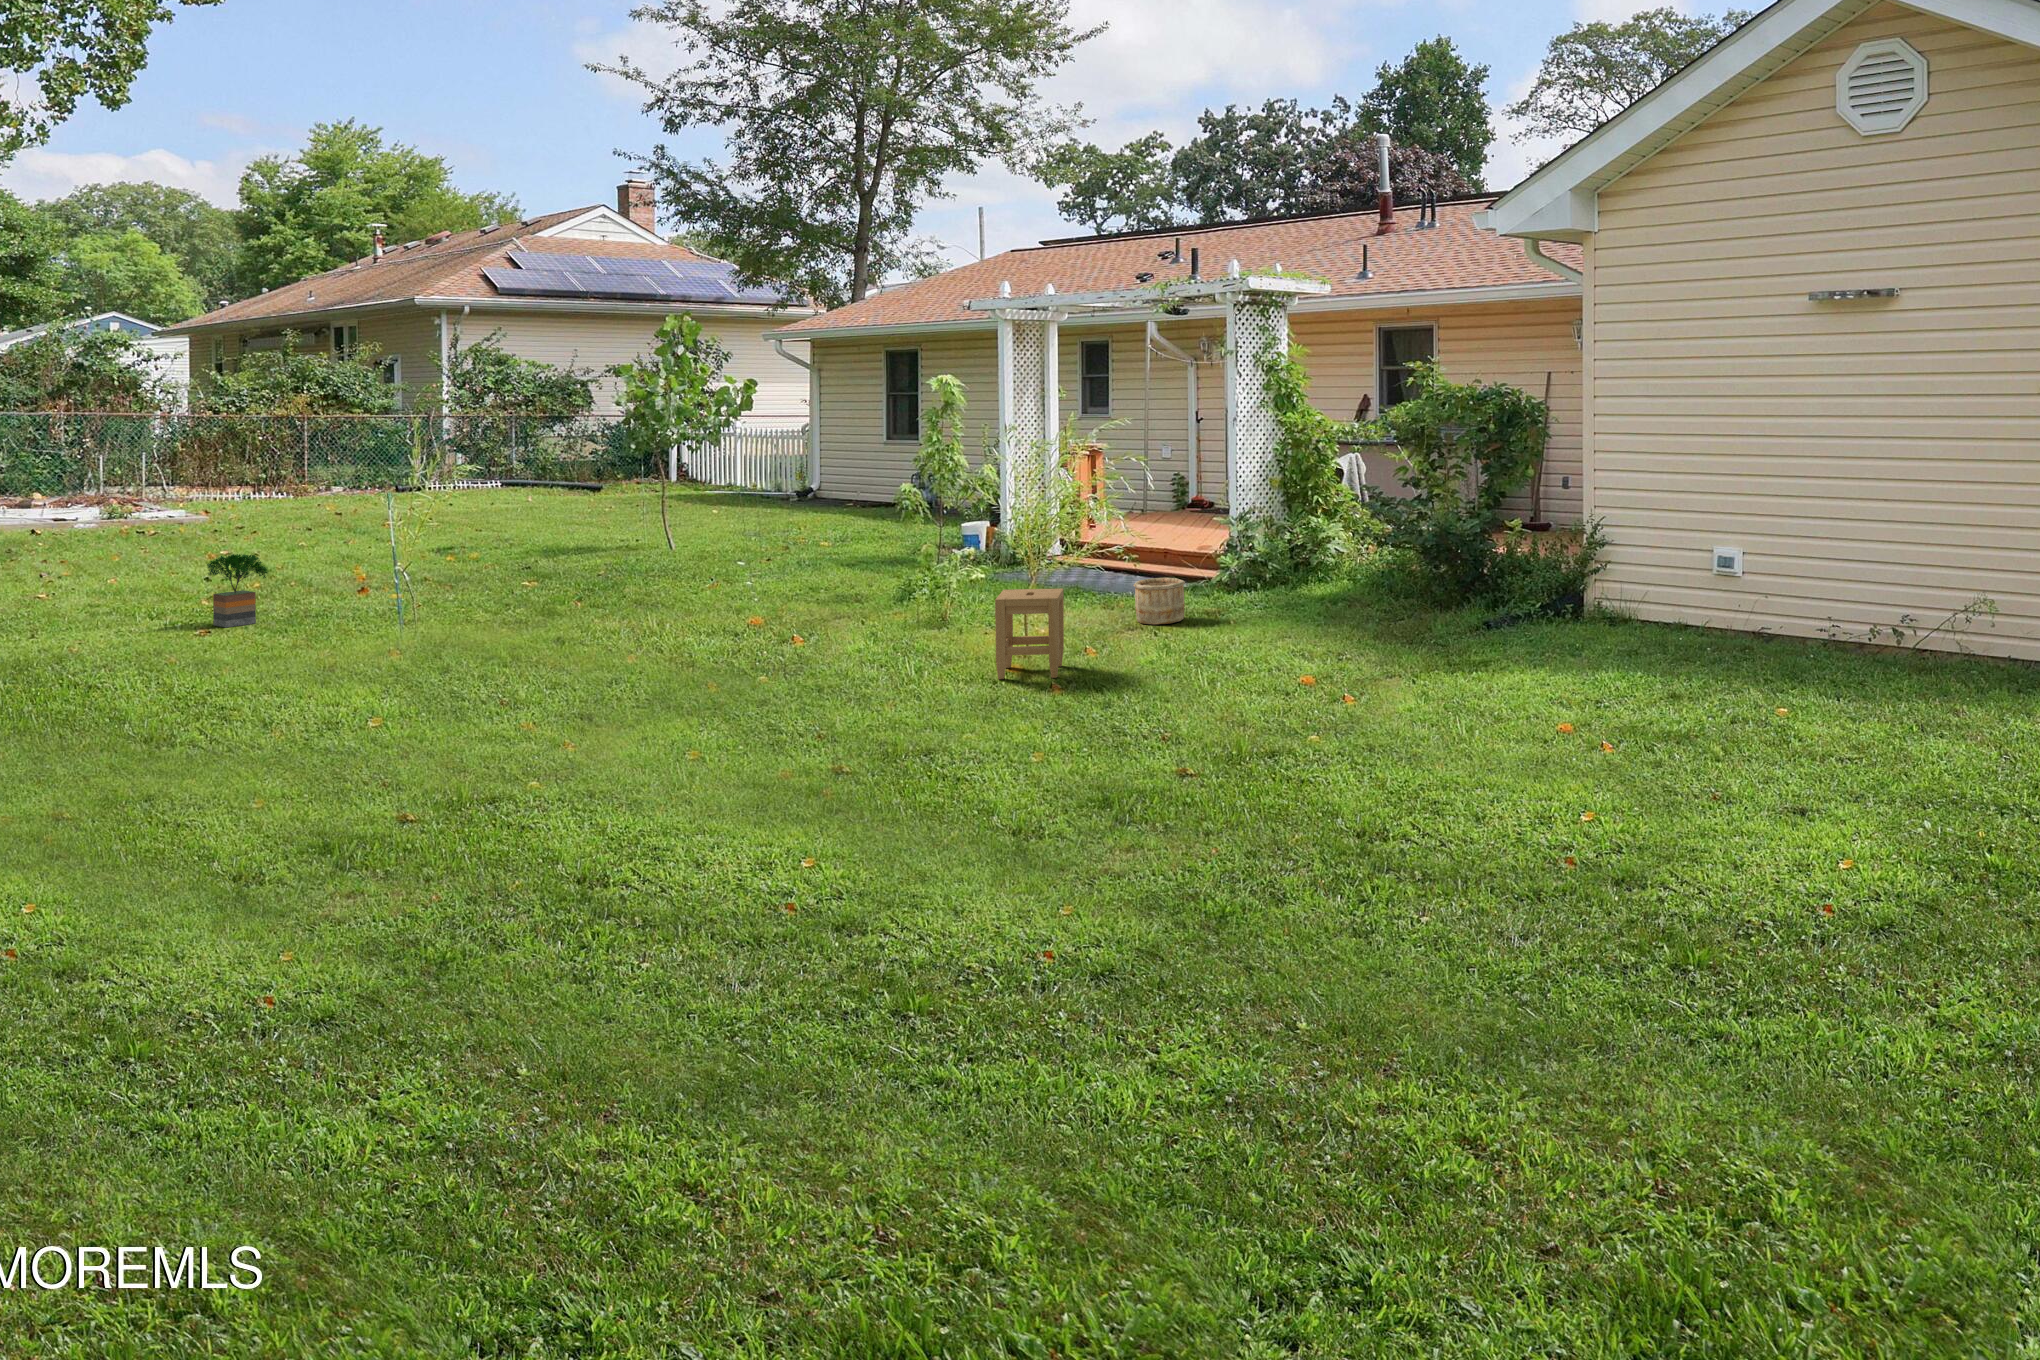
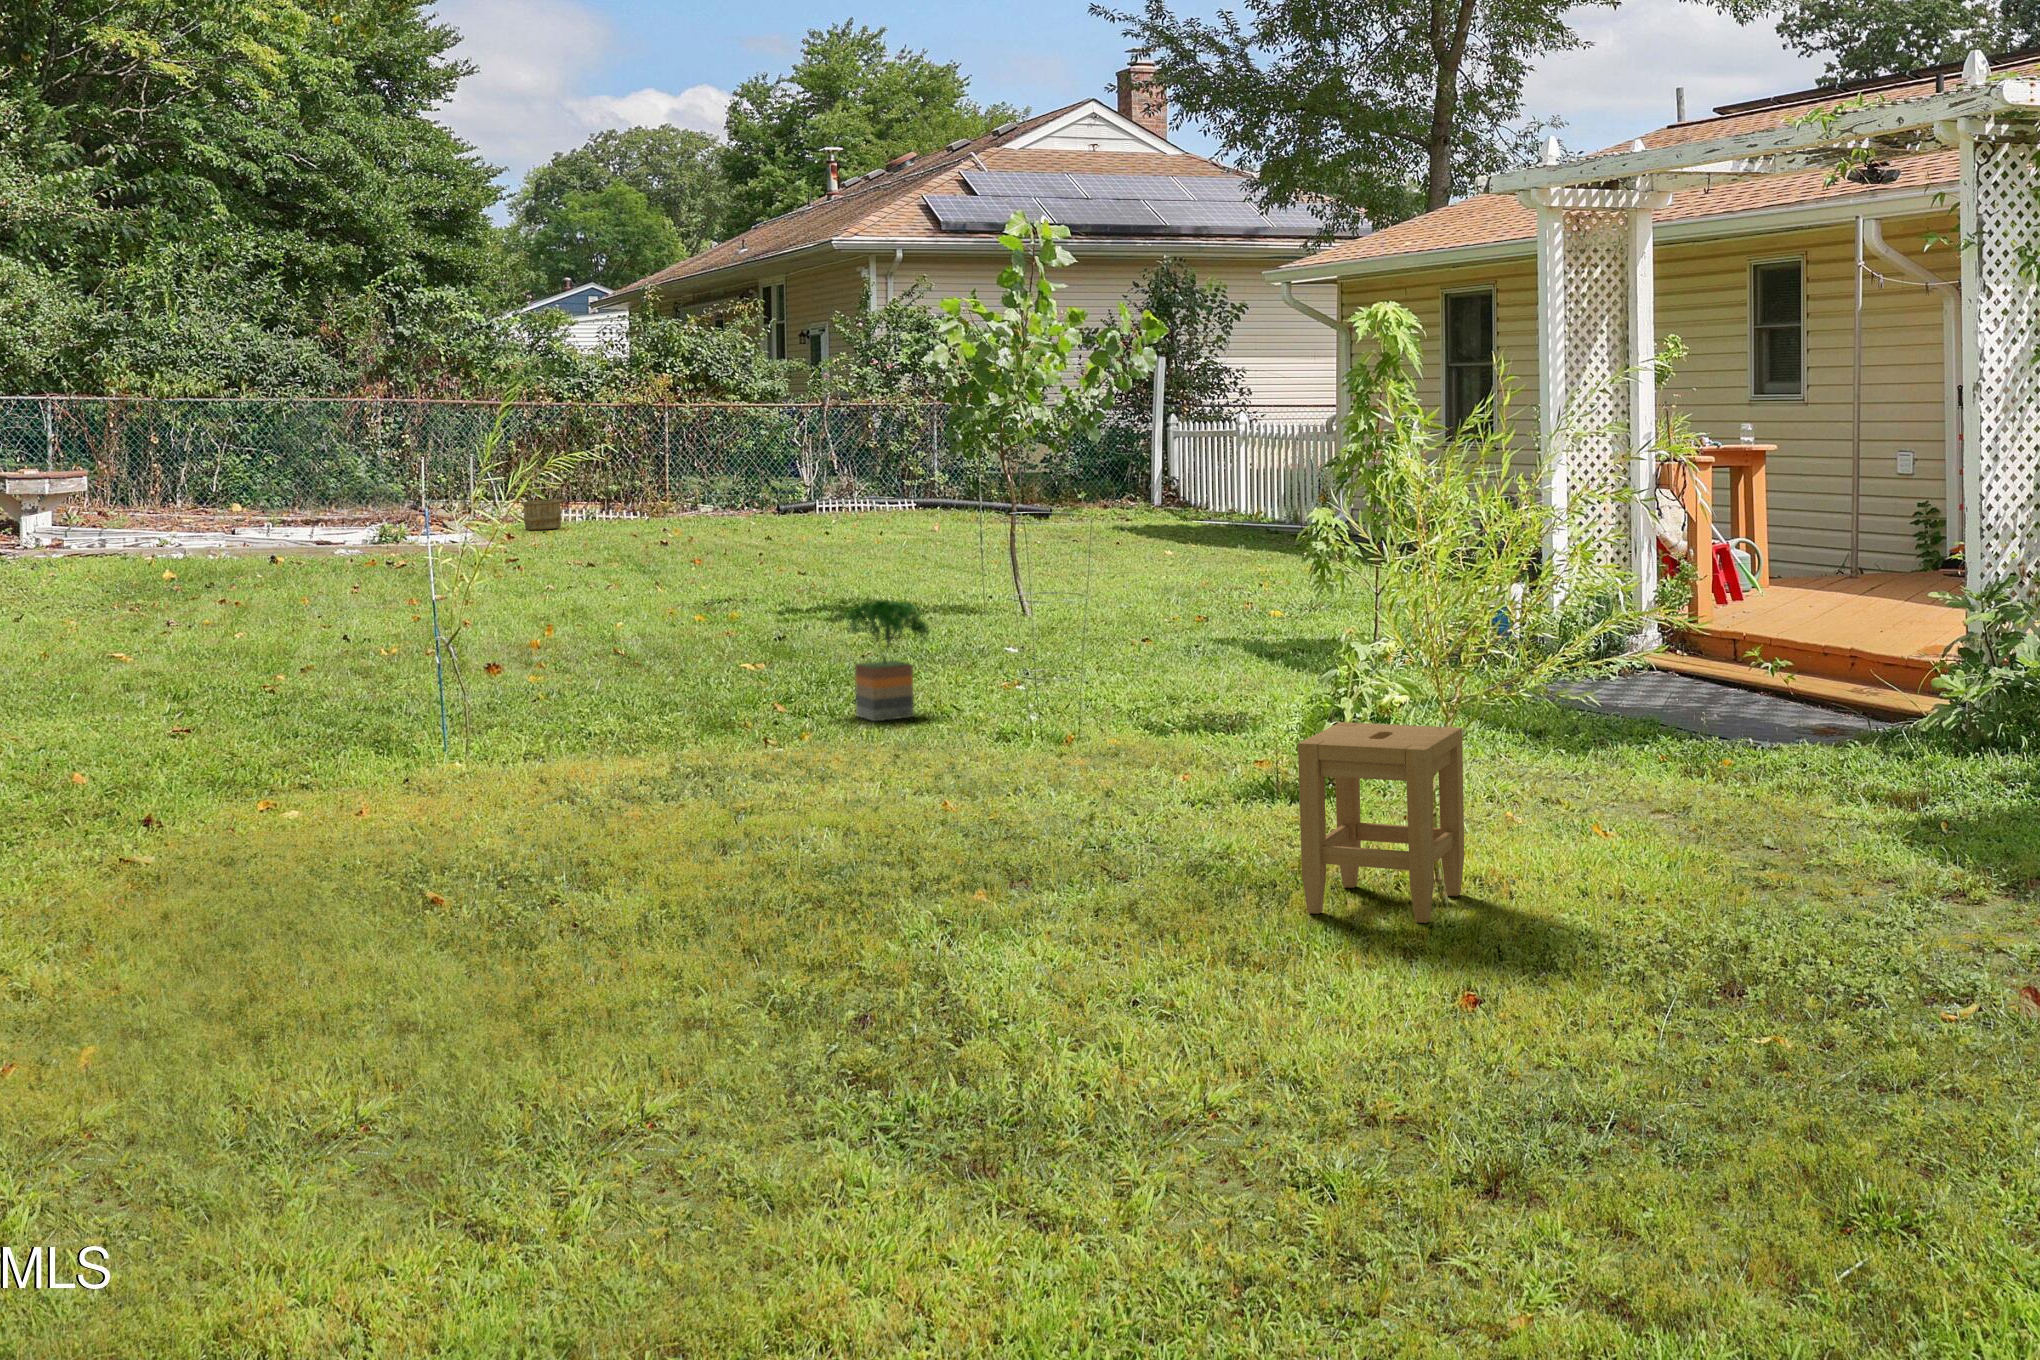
potted tree: present [207,554,268,628] -> present [847,600,930,721]
wooden bucket: present [1133,578,1185,624] -> present [522,499,561,530]

